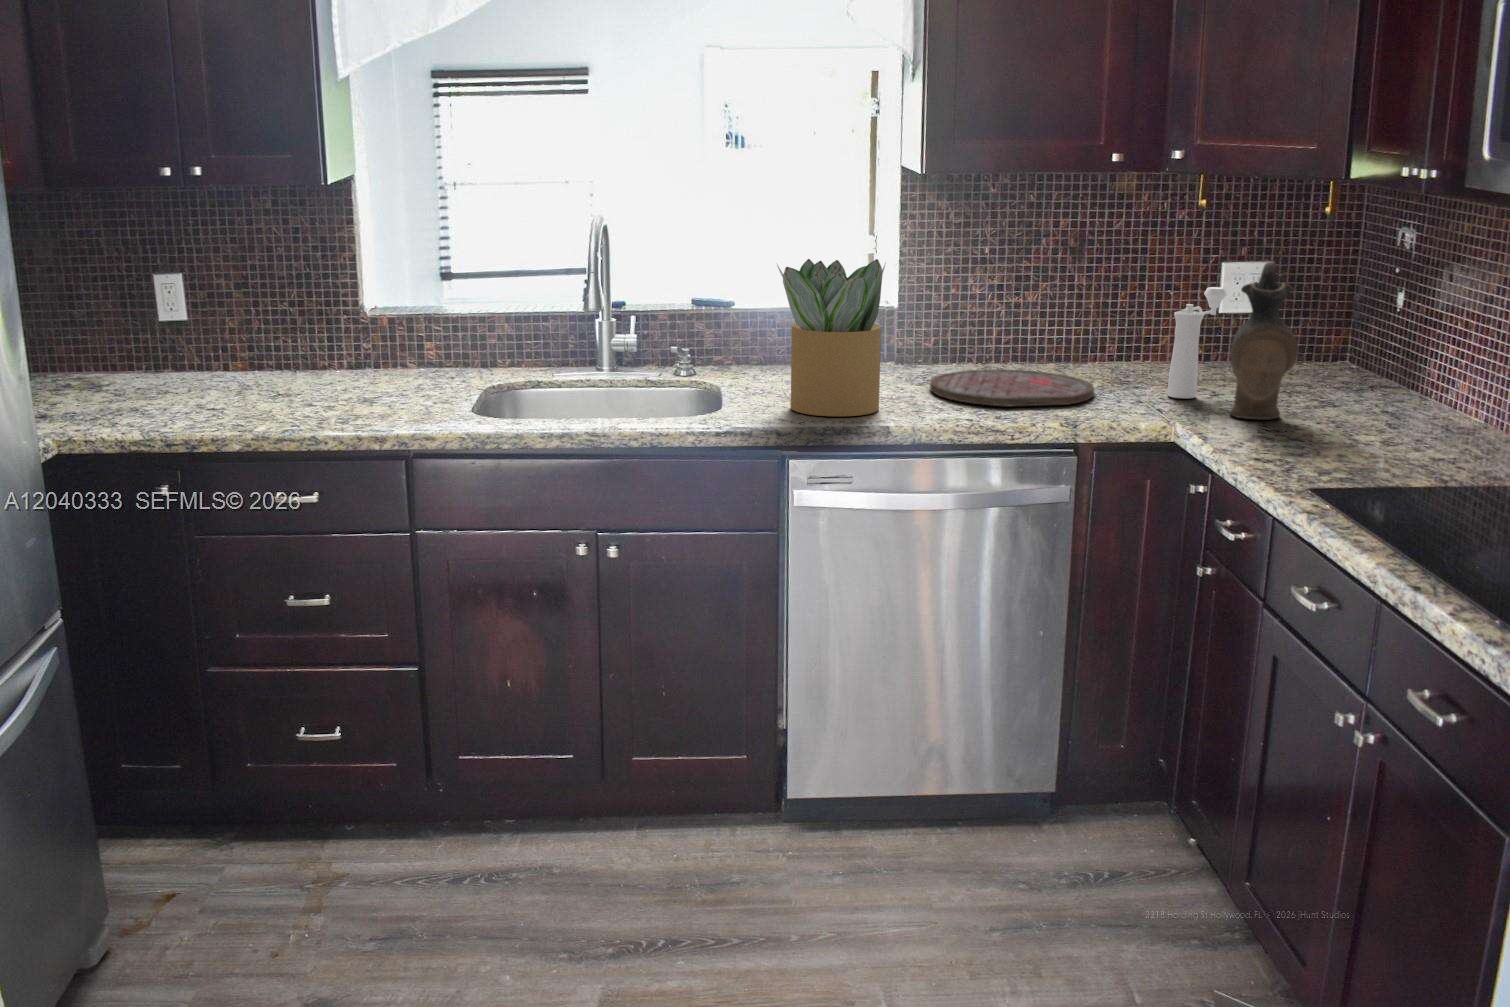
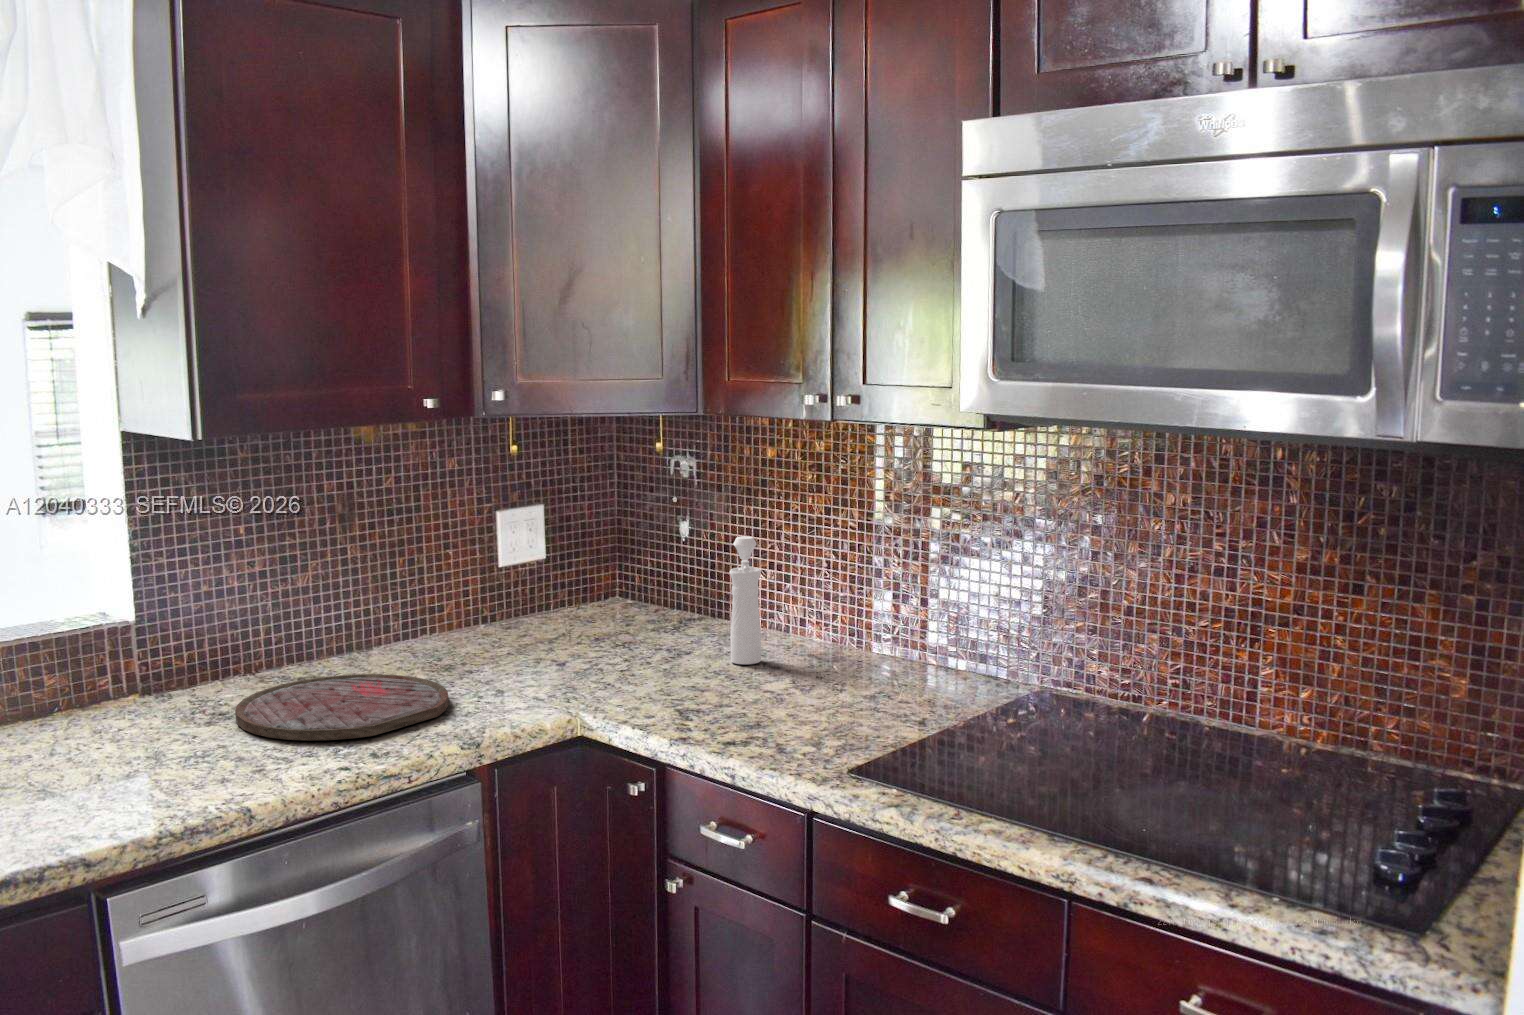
potted plant: present [777,259,886,416] -> none [47,576,223,811]
ceramic pitcher: present [1230,262,1299,419] -> none [606,519,678,695]
pepper mill: present [1167,287,1226,399] -> present [729,536,761,664]

